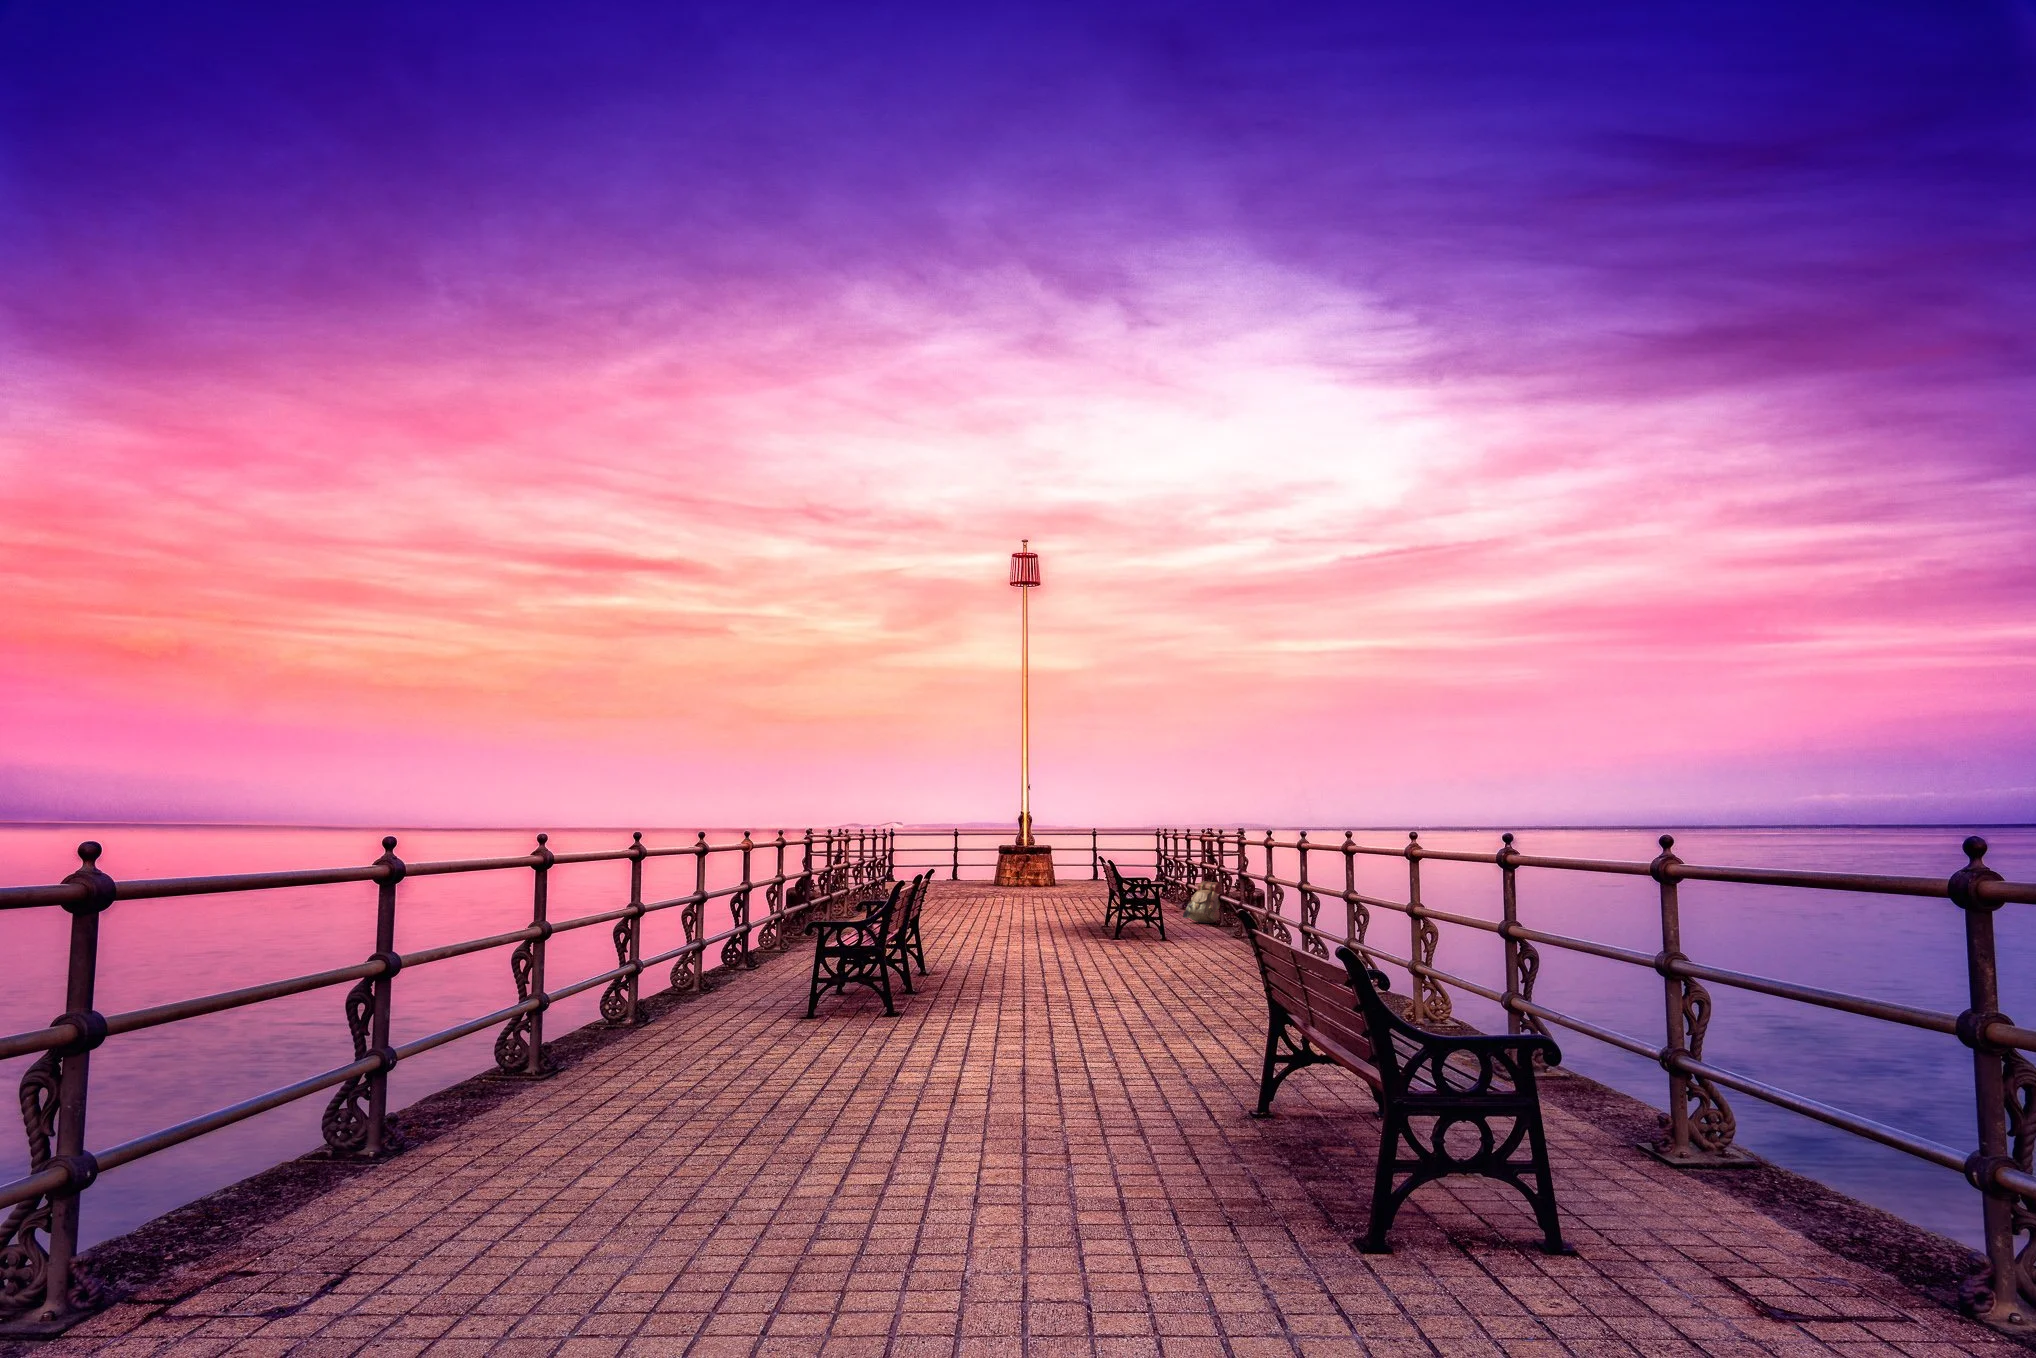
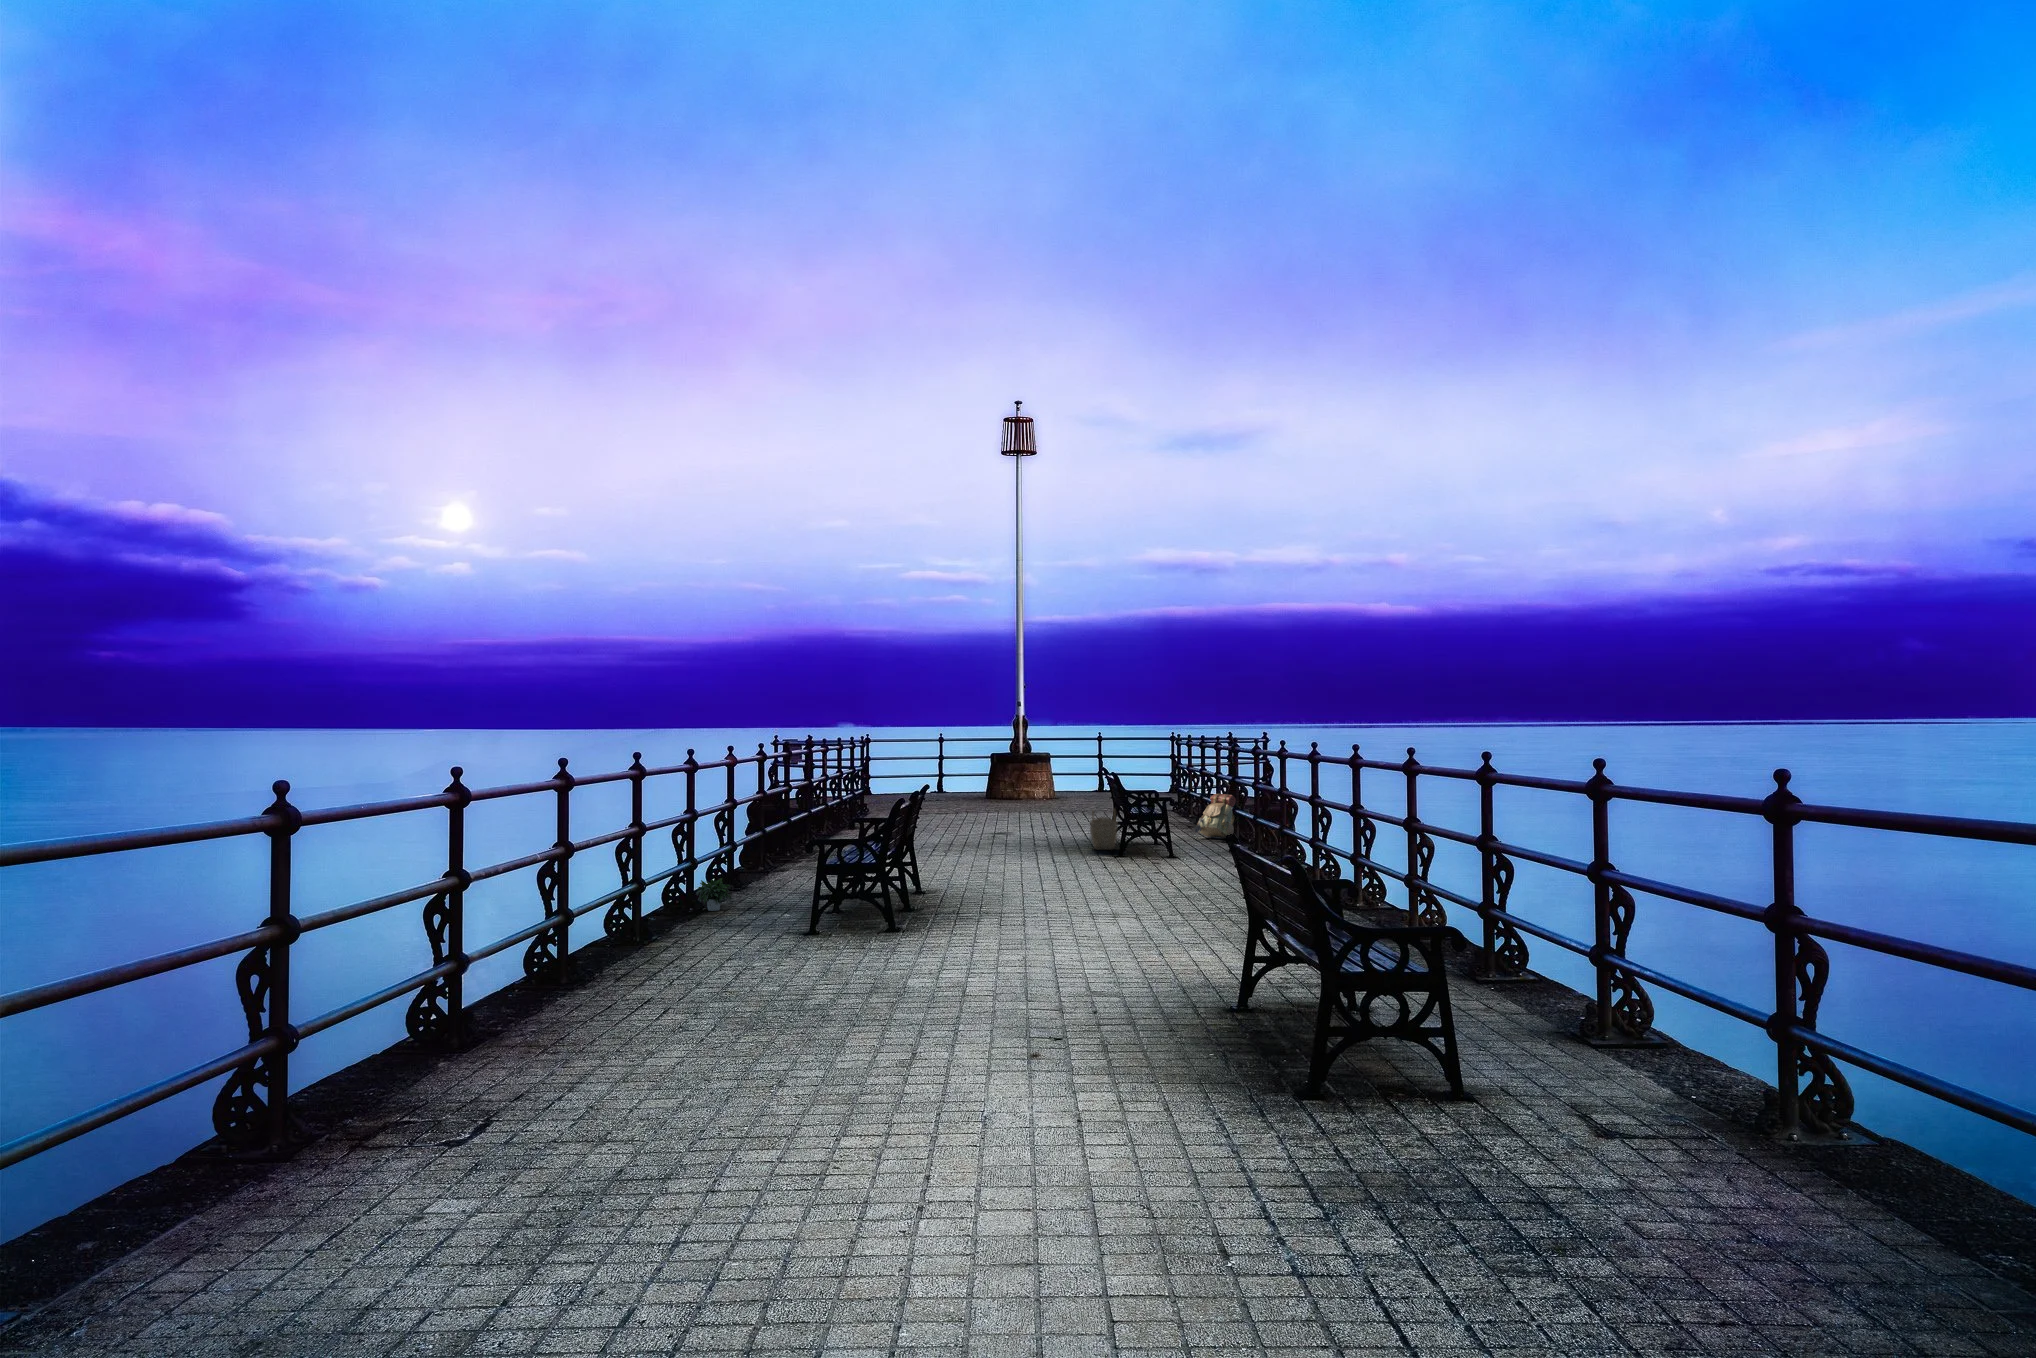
woven basket: none [1087,895,1113,933] -> present [1090,811,1117,850]
potted plant: none [694,958,737,993] -> present [696,878,731,911]

